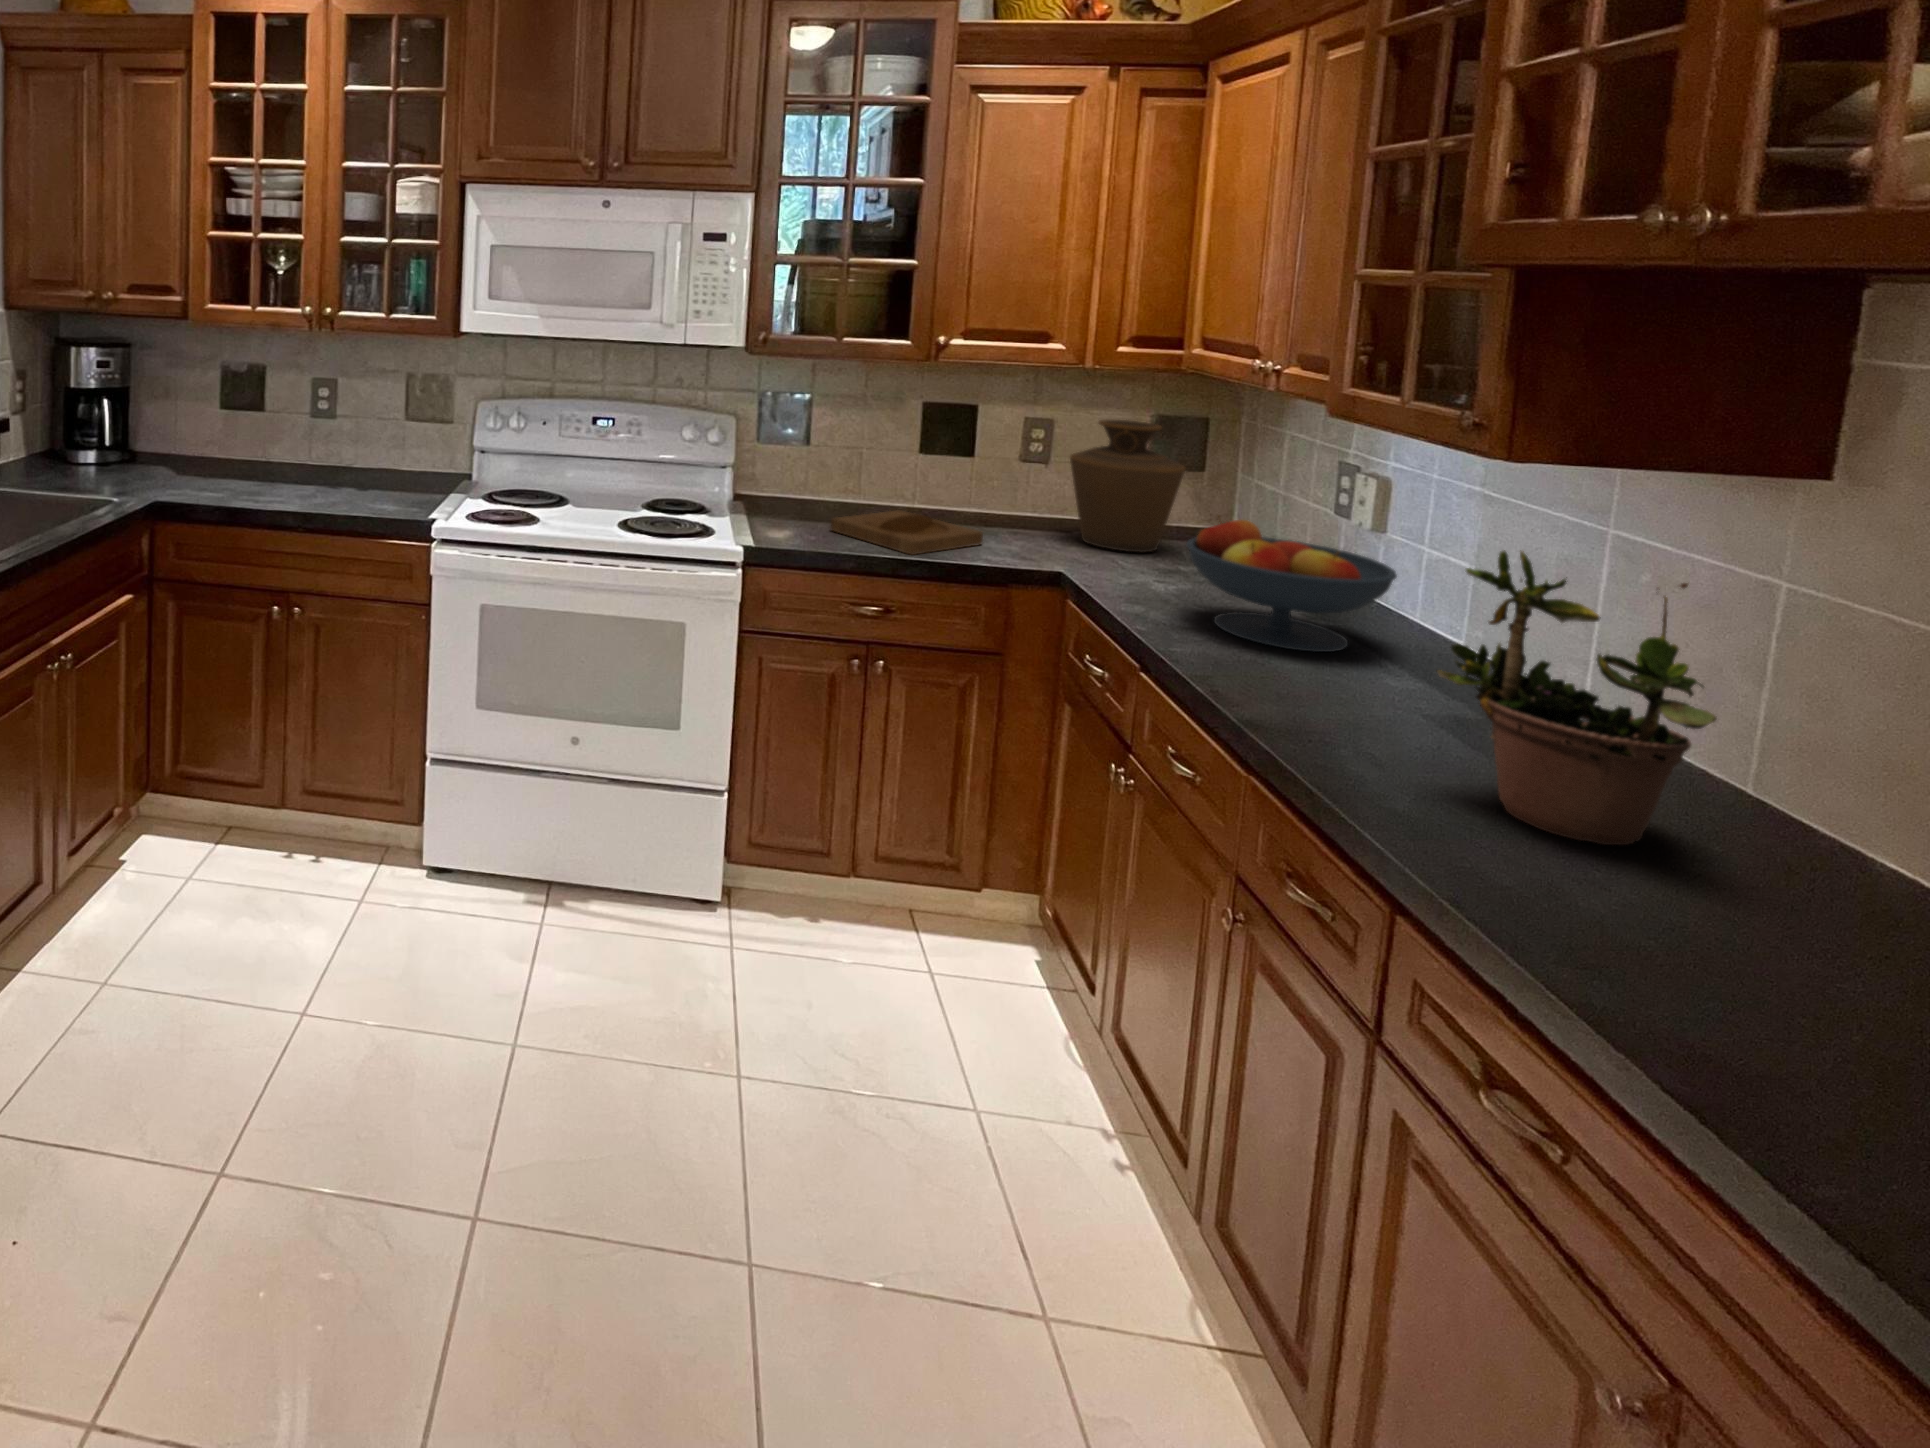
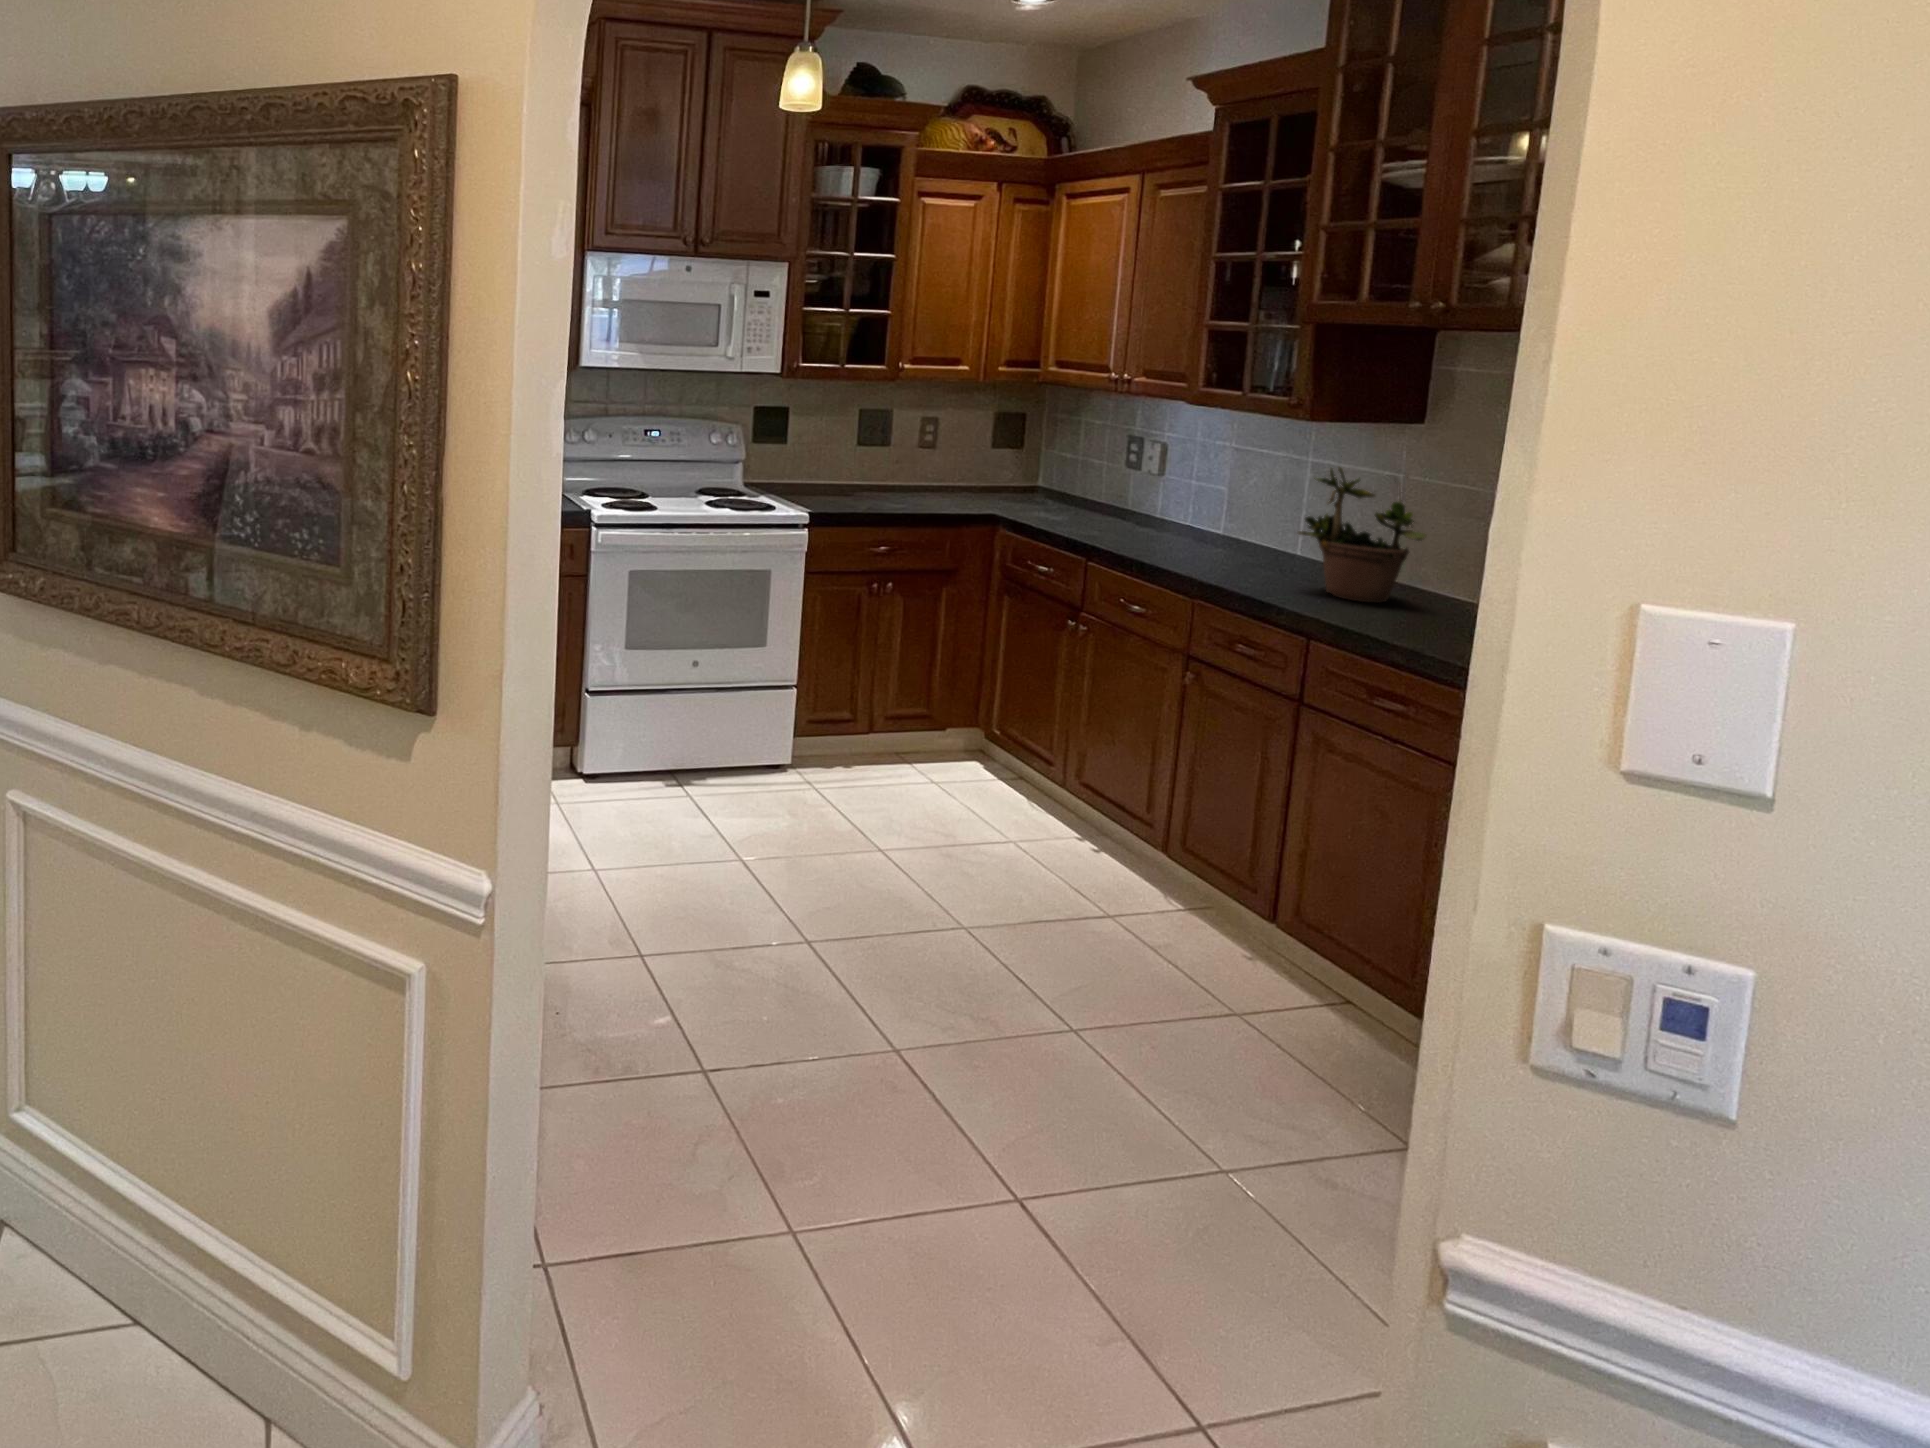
vase: present [1070,419,1185,552] -> none [966,415,1038,500]
tray: present [831,510,983,555] -> none [838,485,932,512]
fruit bowl: present [1186,520,1397,652] -> none [1091,468,1206,542]

